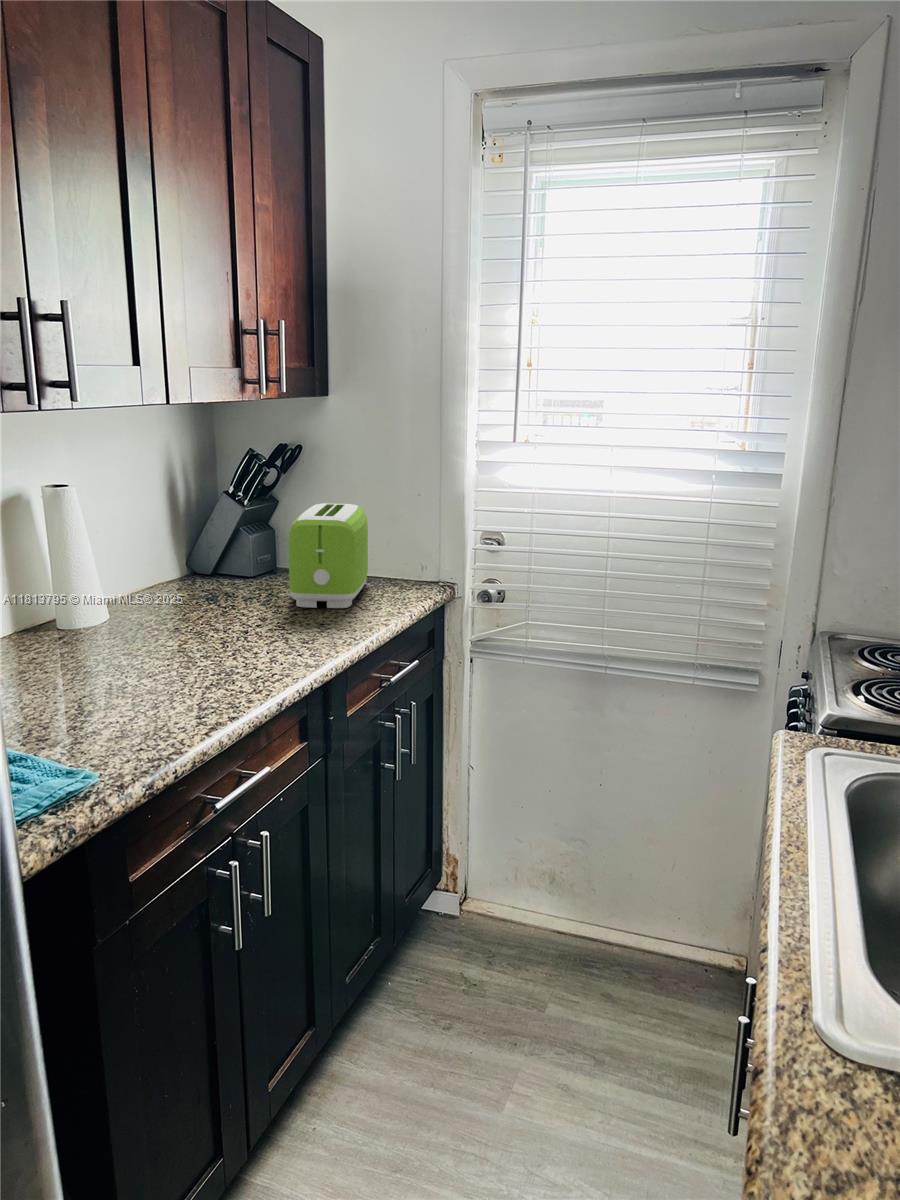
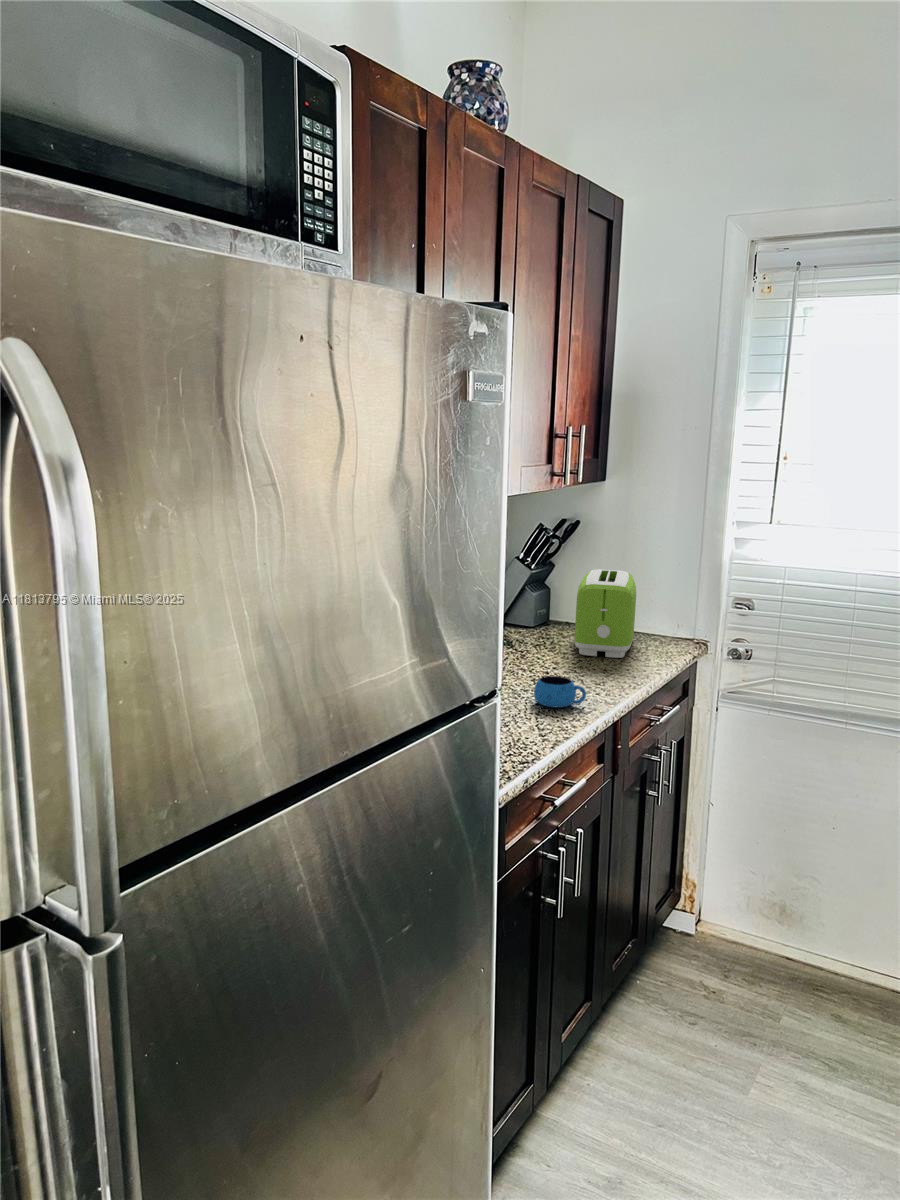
mug: none [208,636,276,677] -> present [534,676,586,708]

